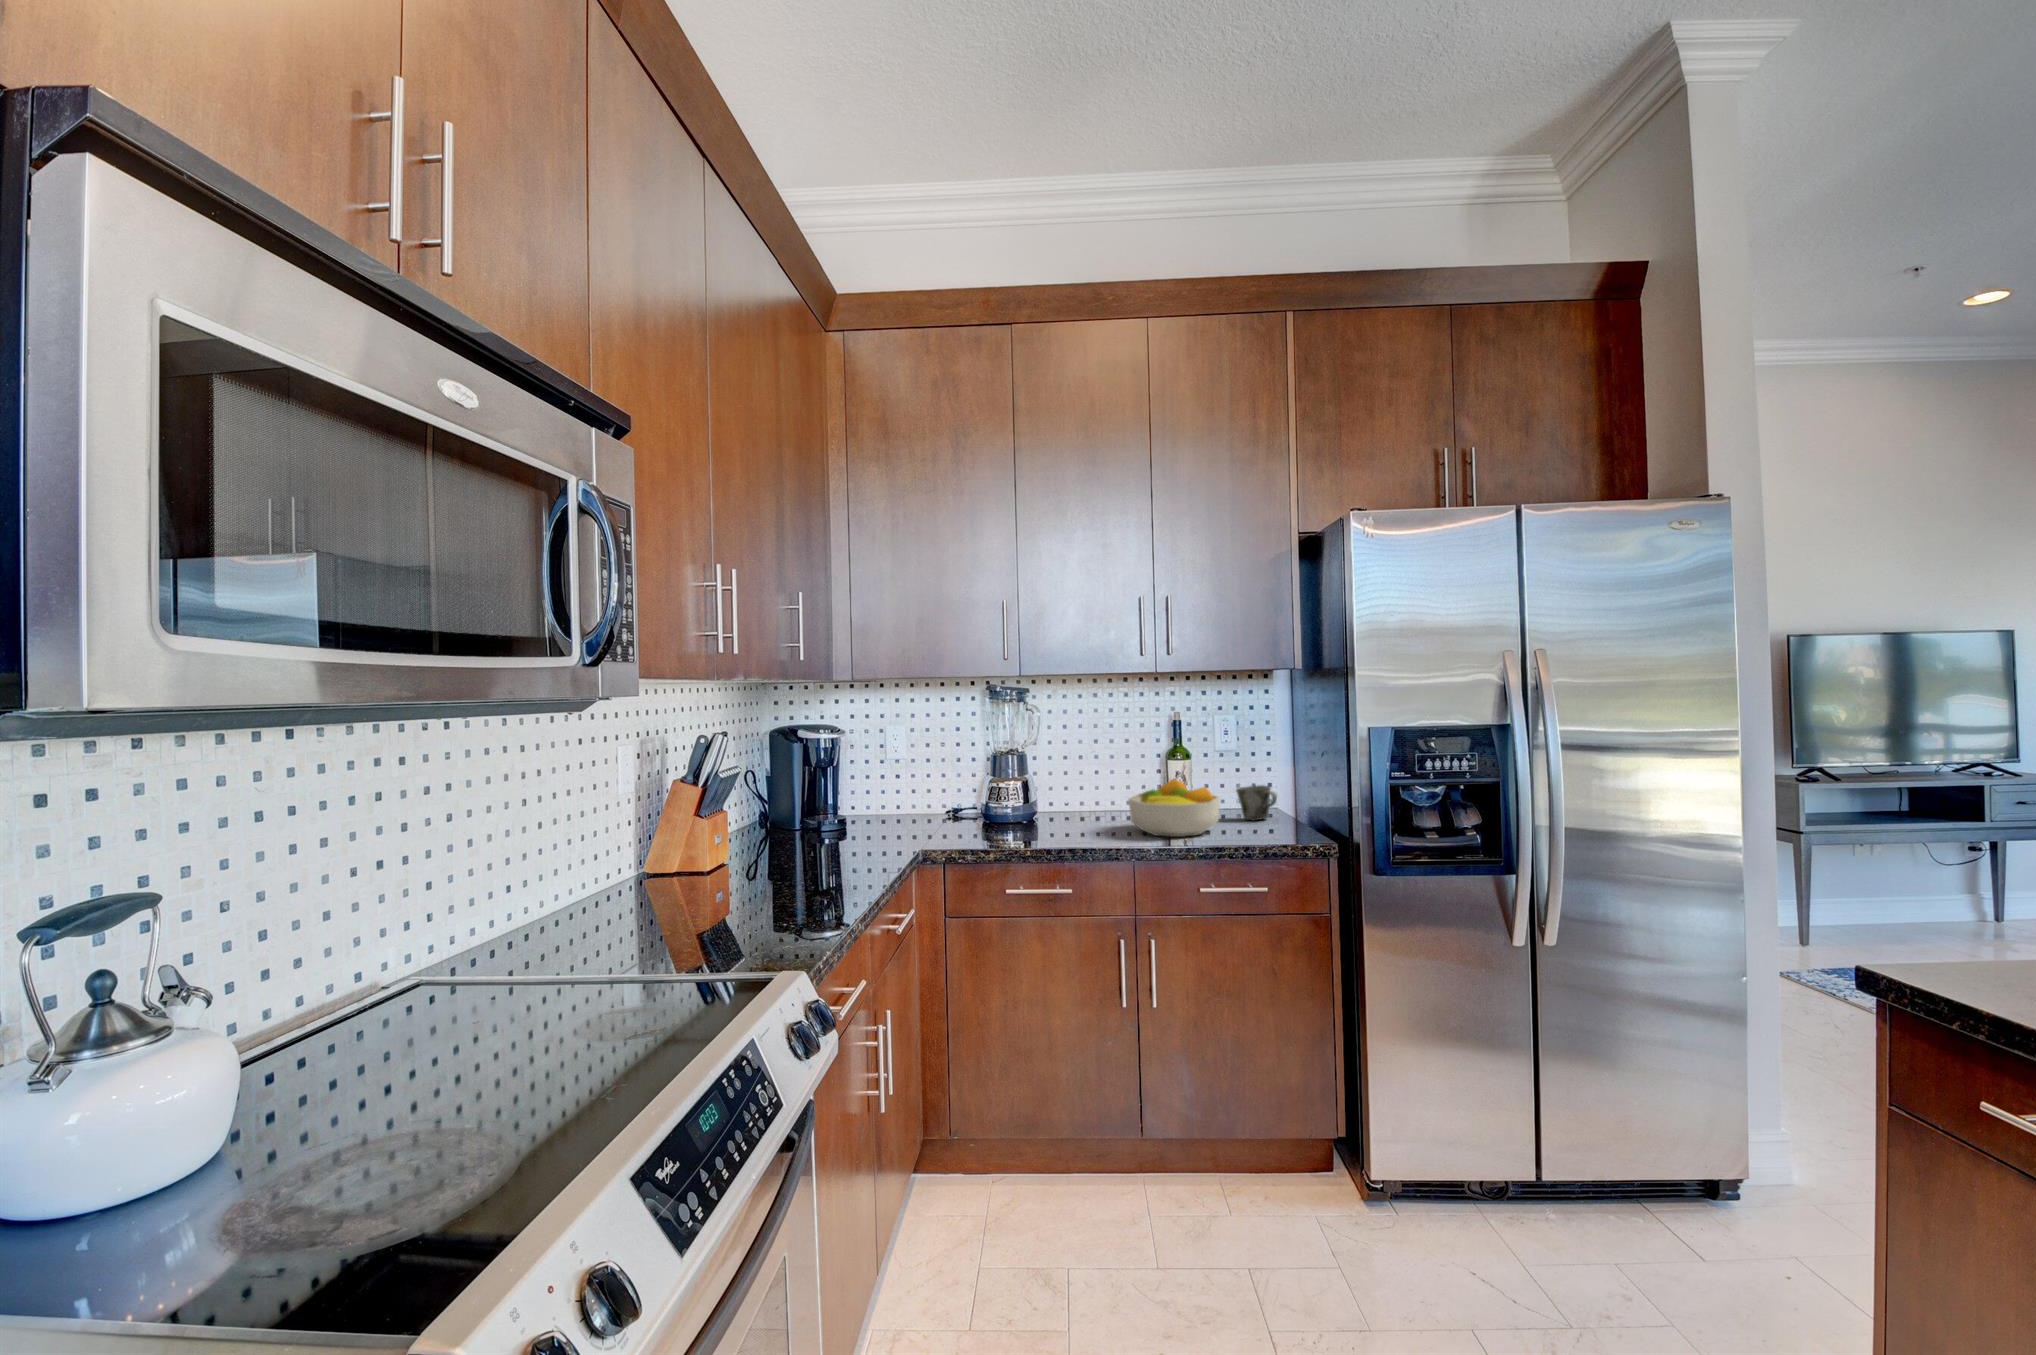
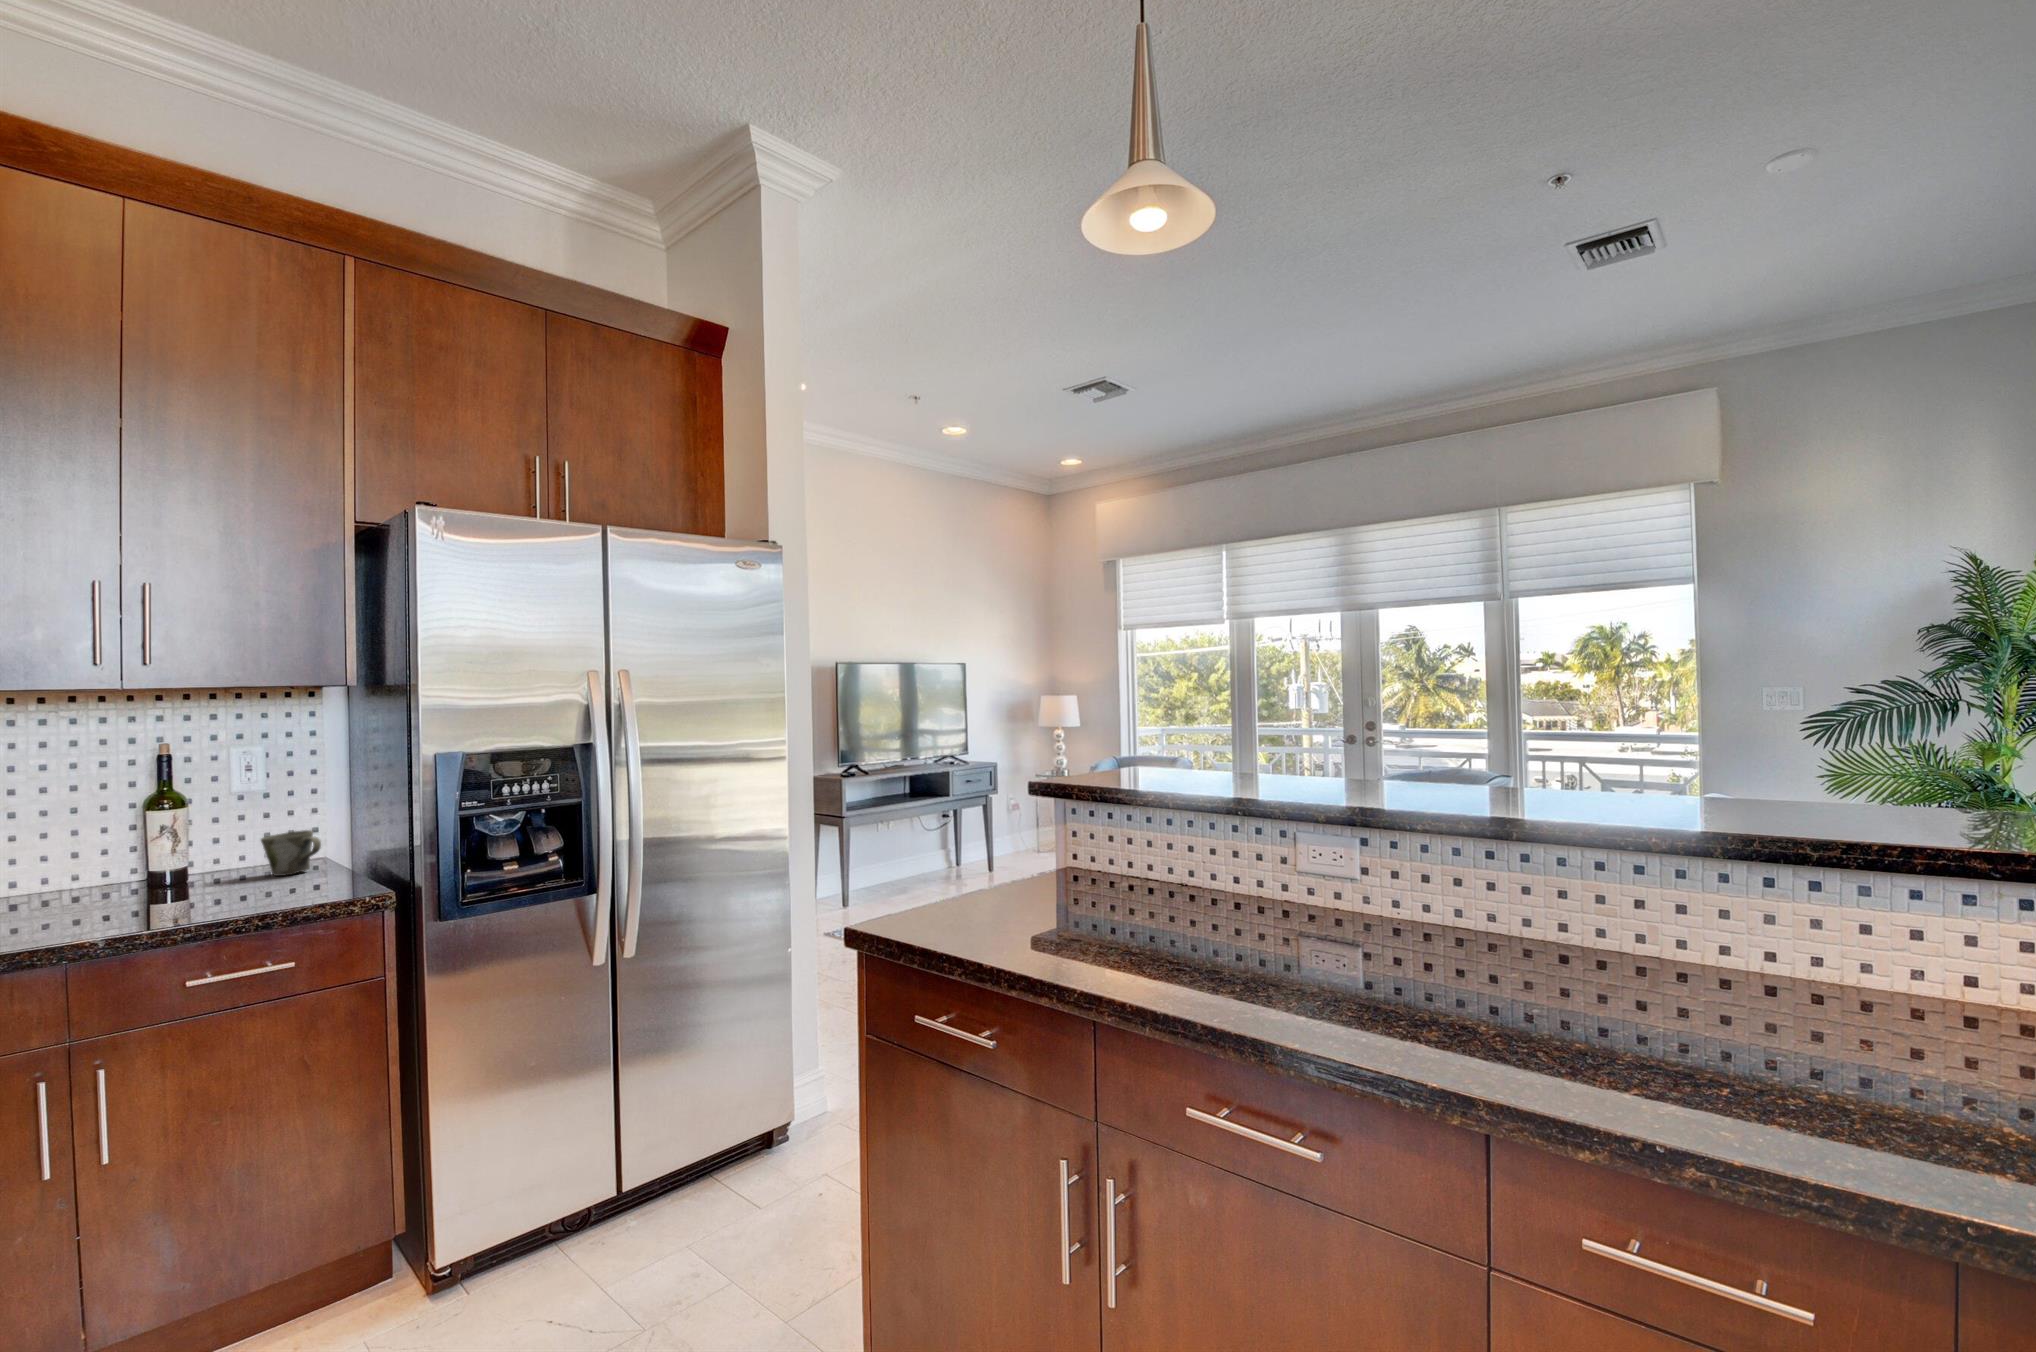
fruit bowl: present [1128,779,1220,837] -> none [65,835,230,917]

